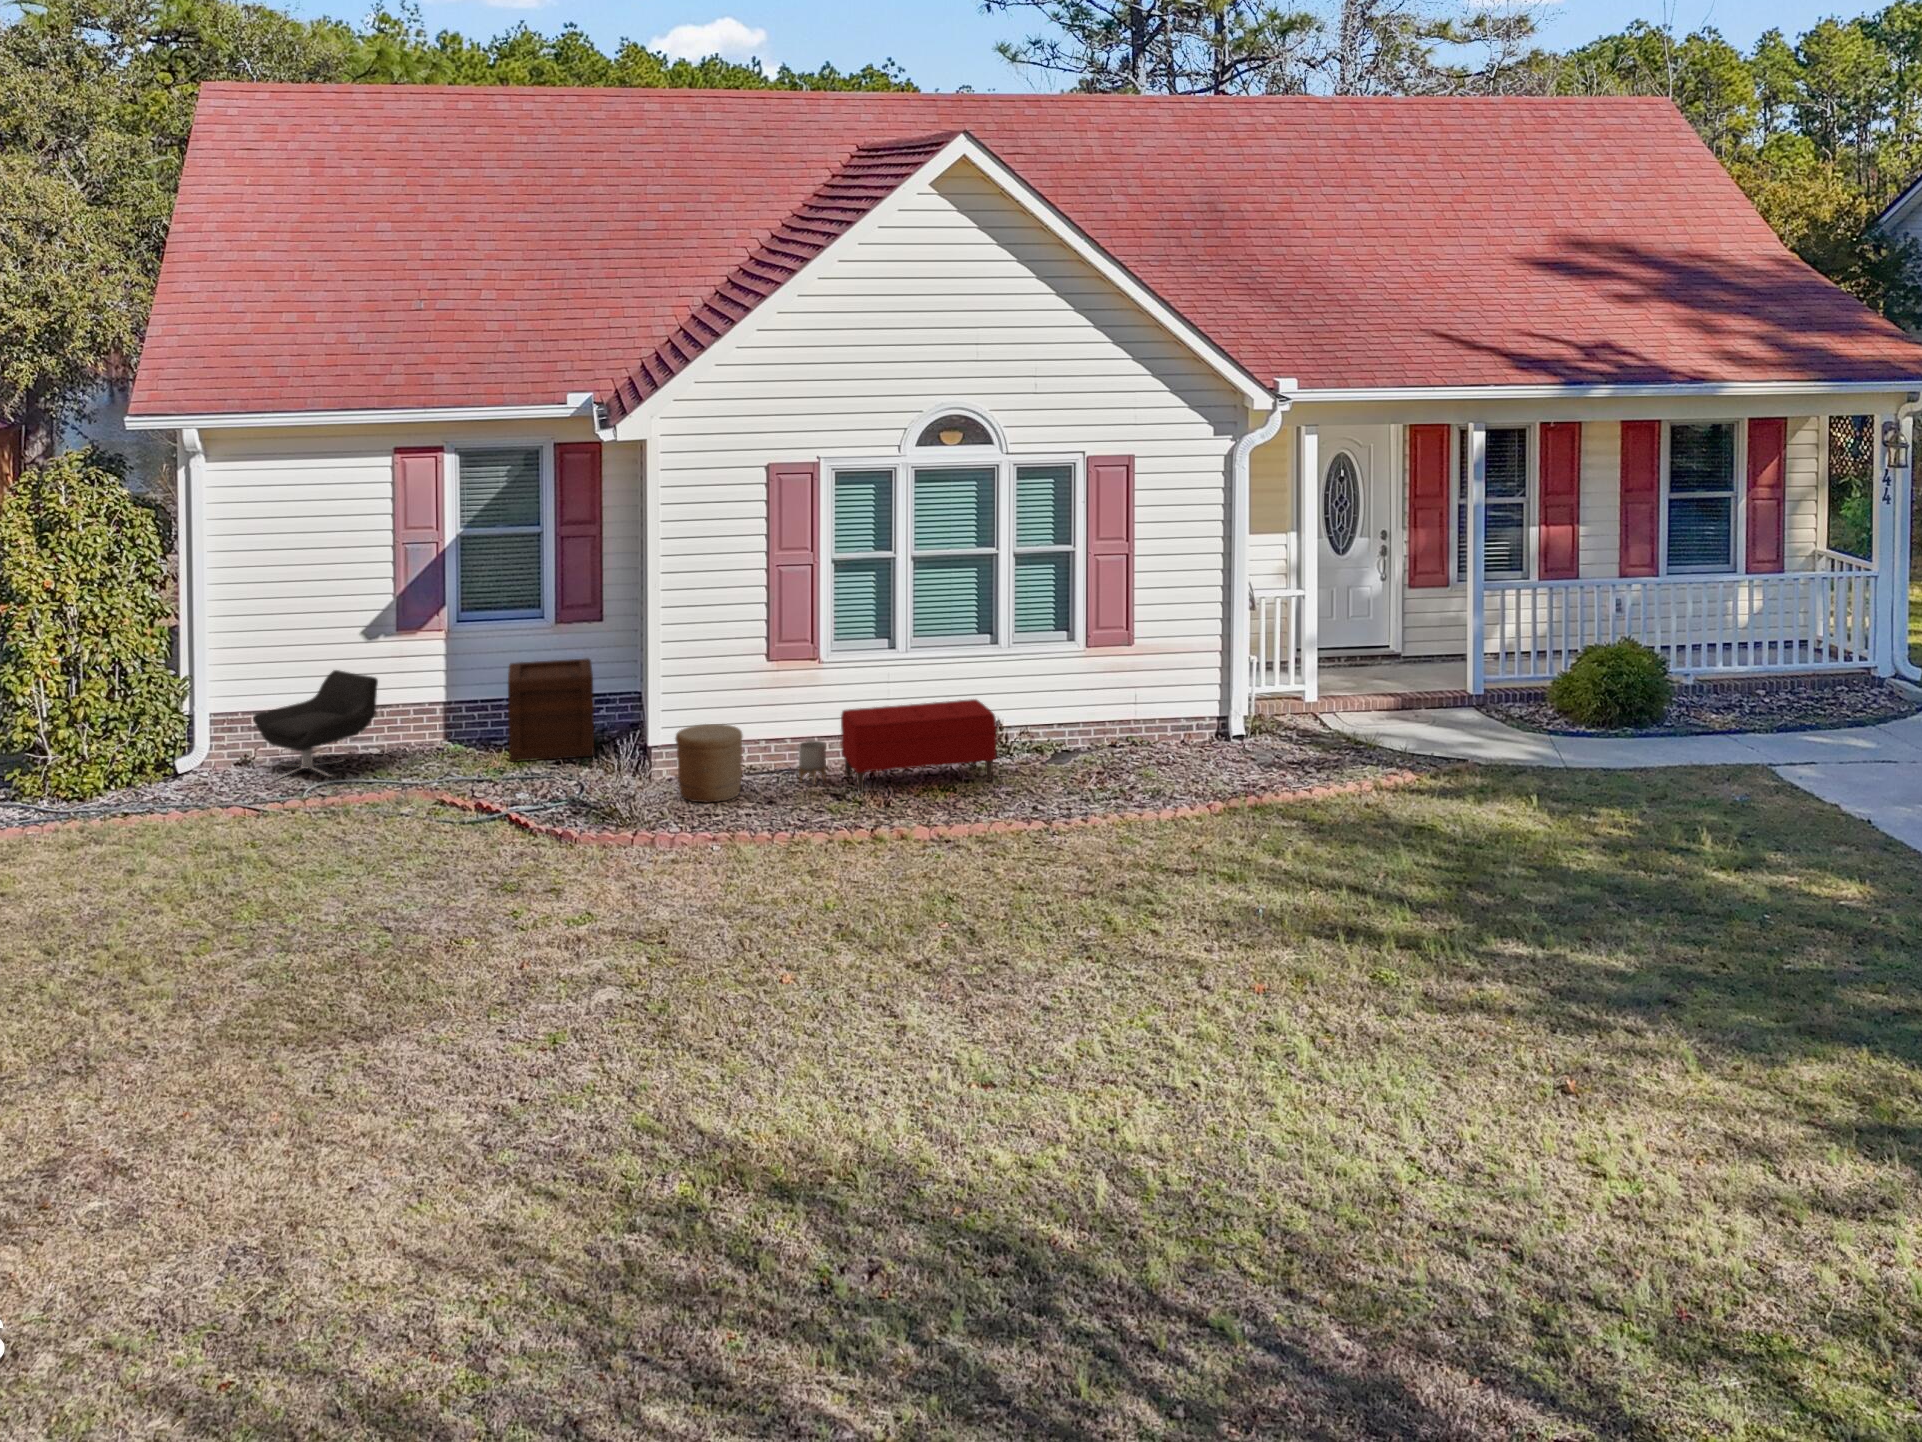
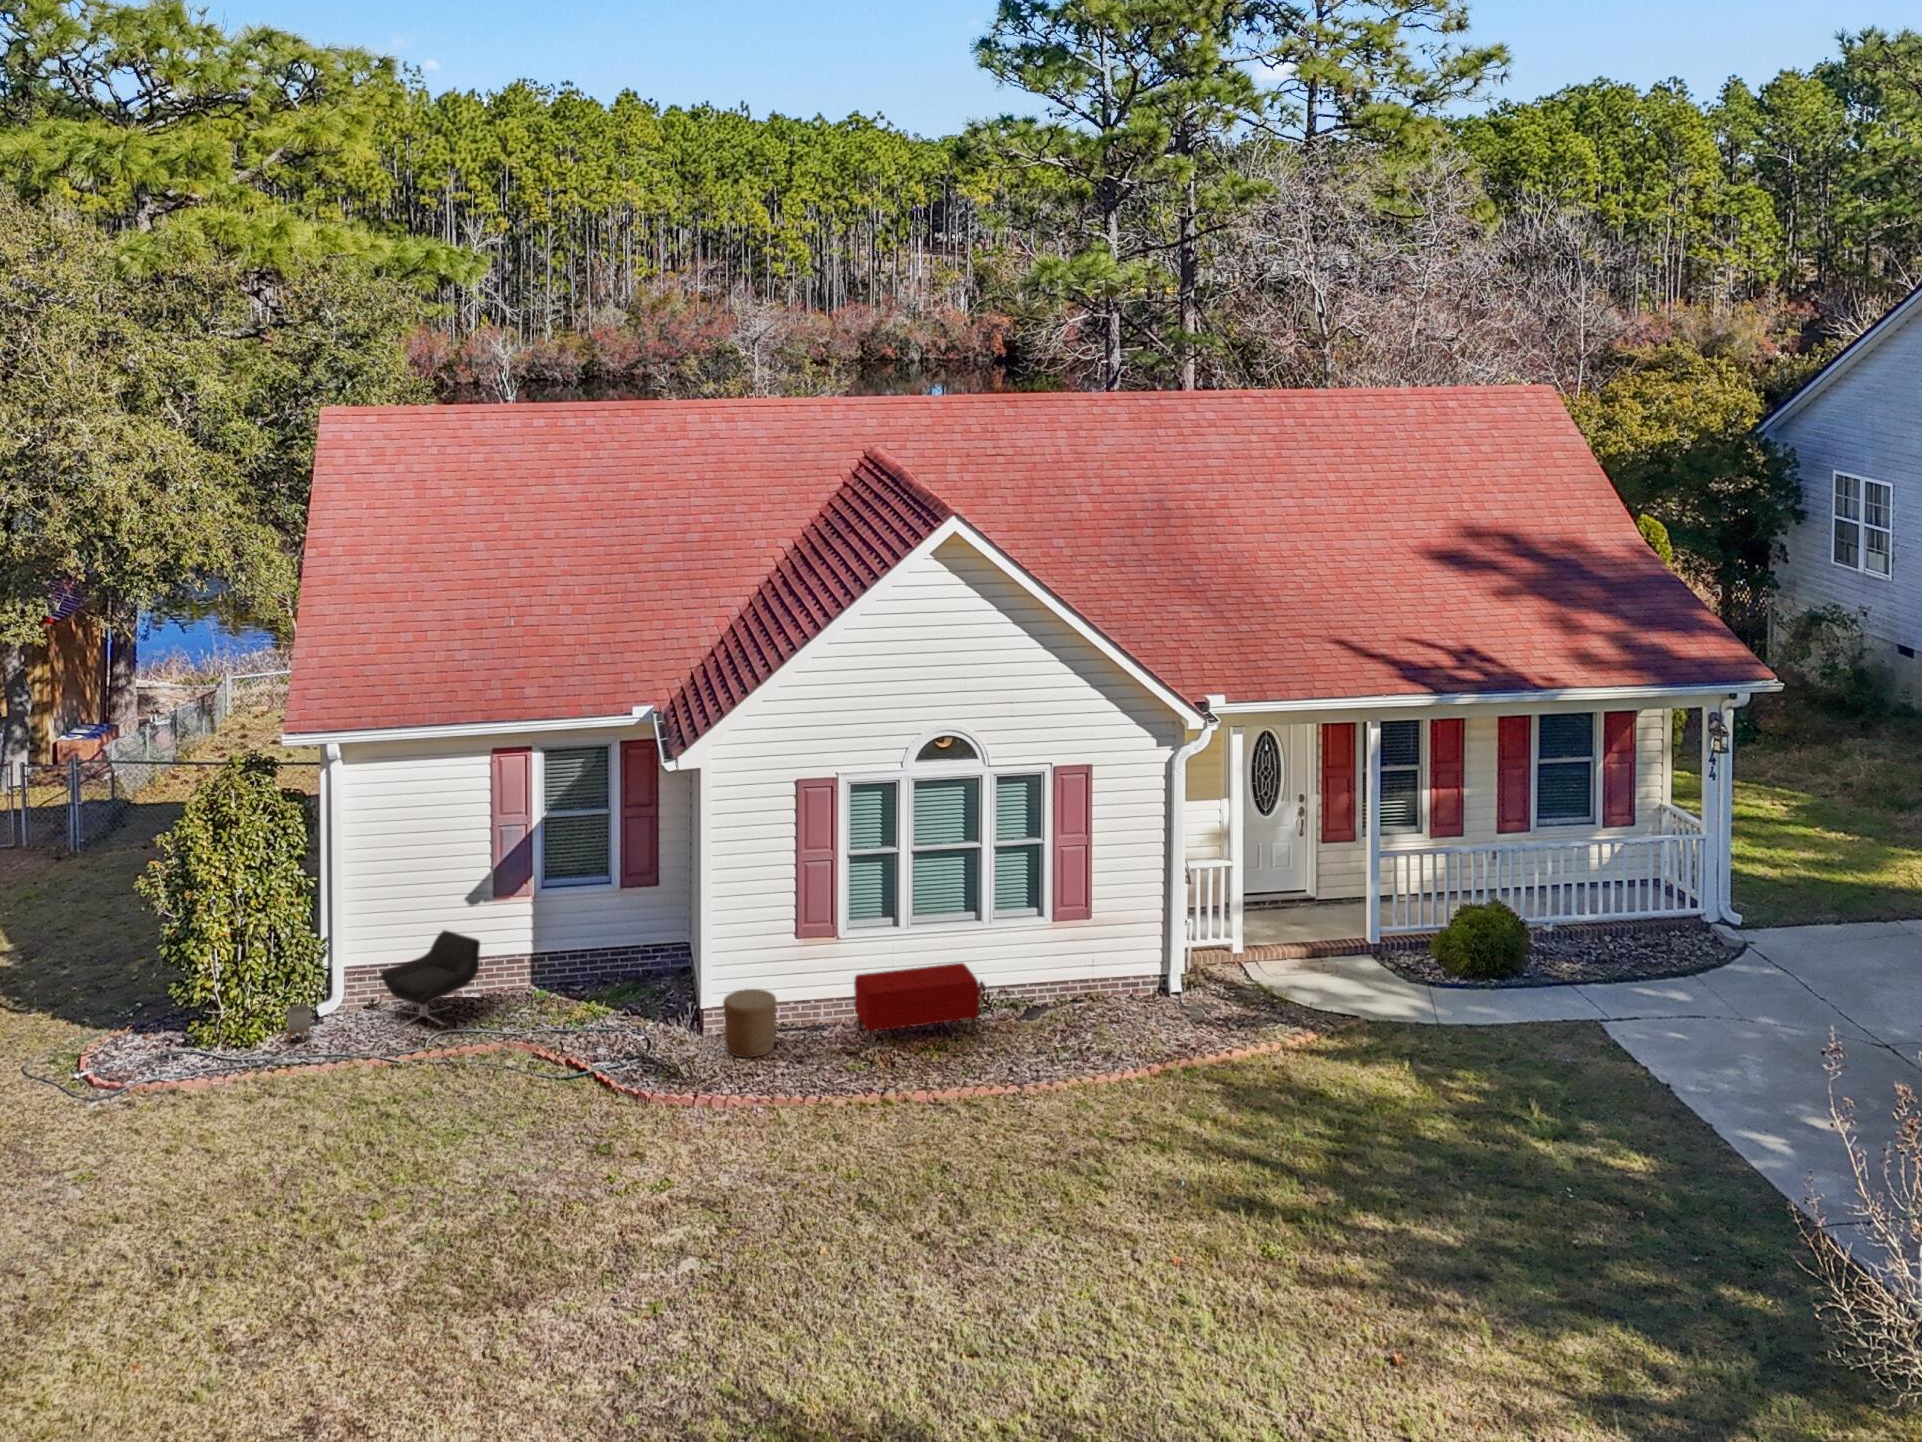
wooden crate: present [508,659,594,762] -> none [583,916,654,1009]
planter: present [799,741,826,784] -> present [287,1005,311,1042]

